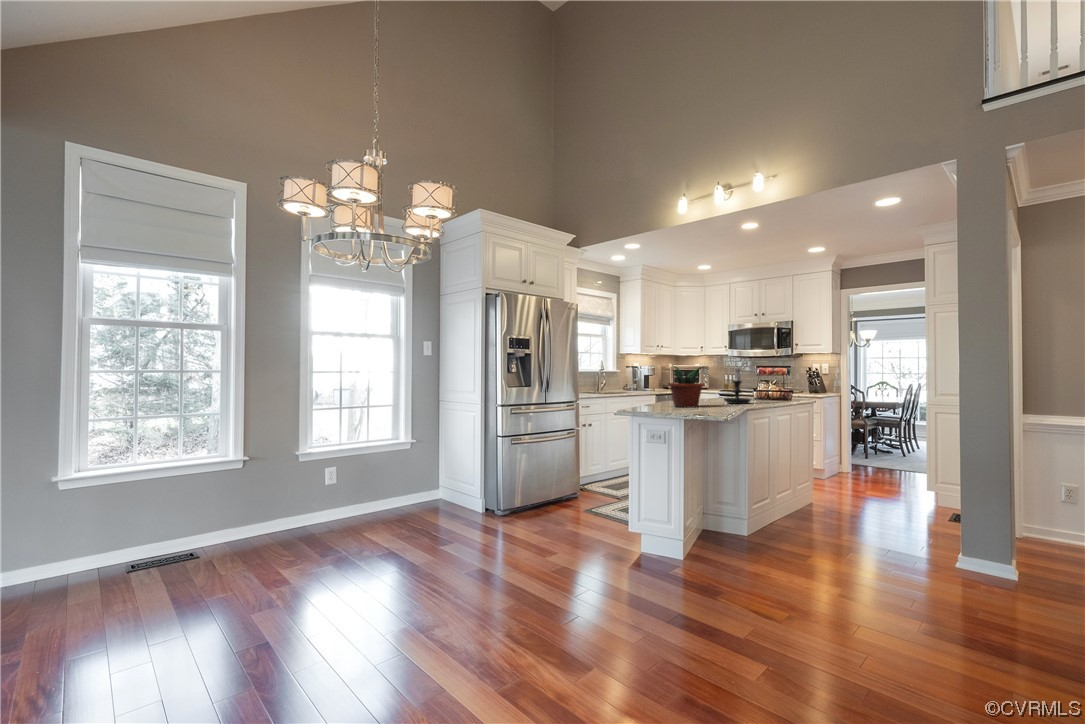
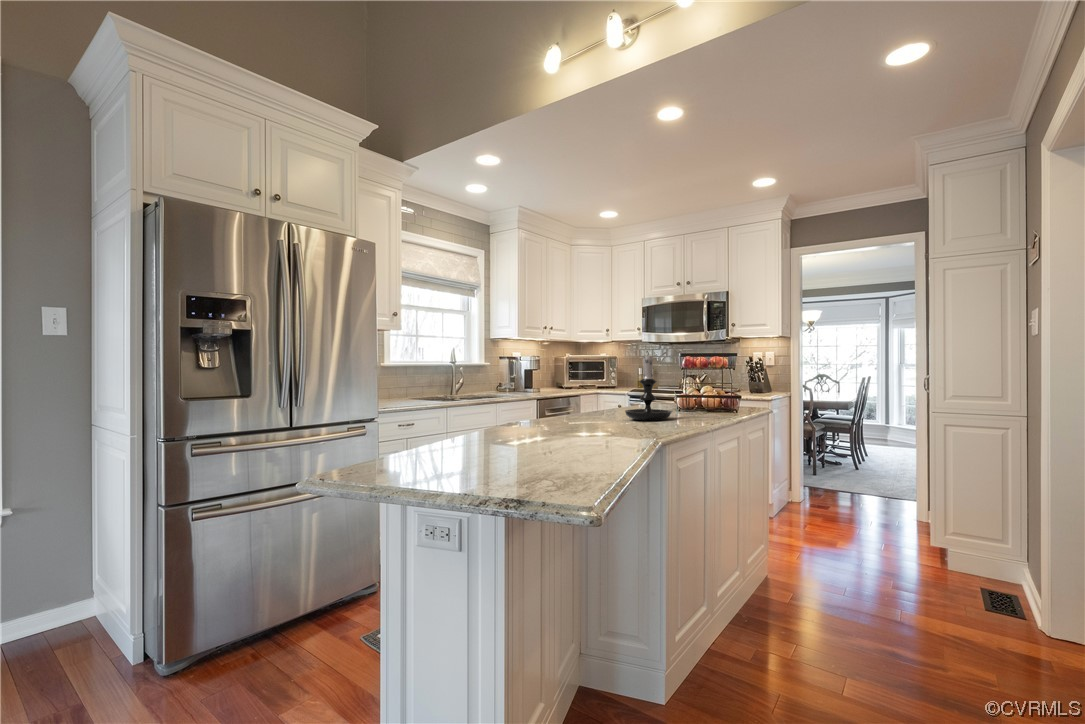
potted plant: present [668,366,705,407] -> none [516,354,597,432]

